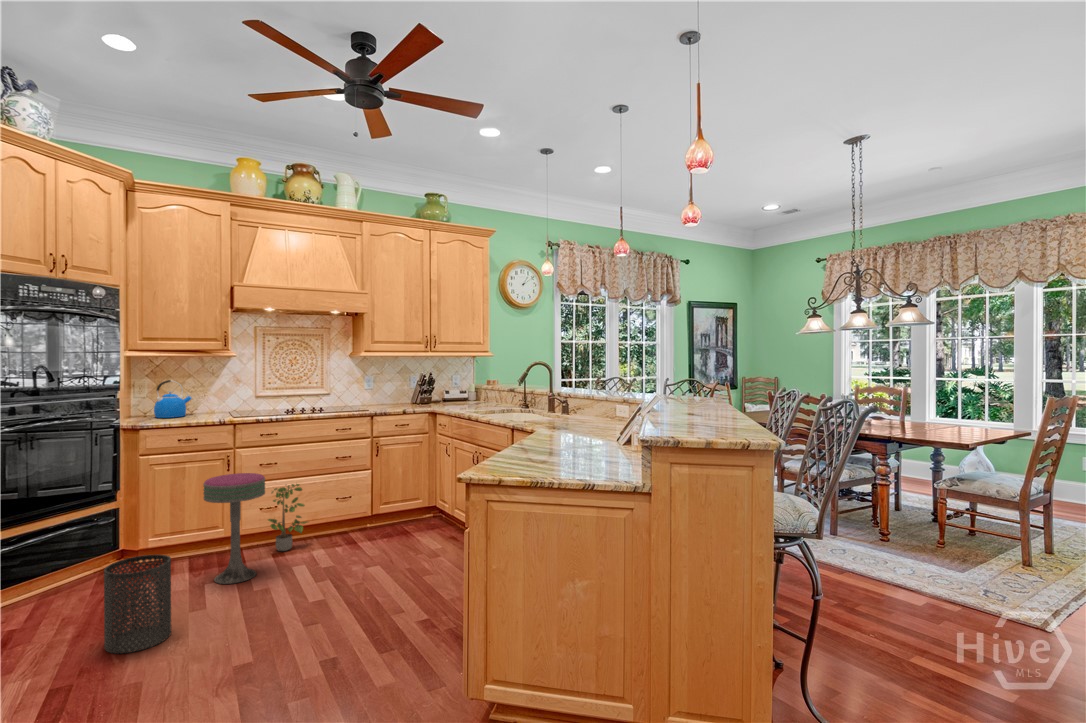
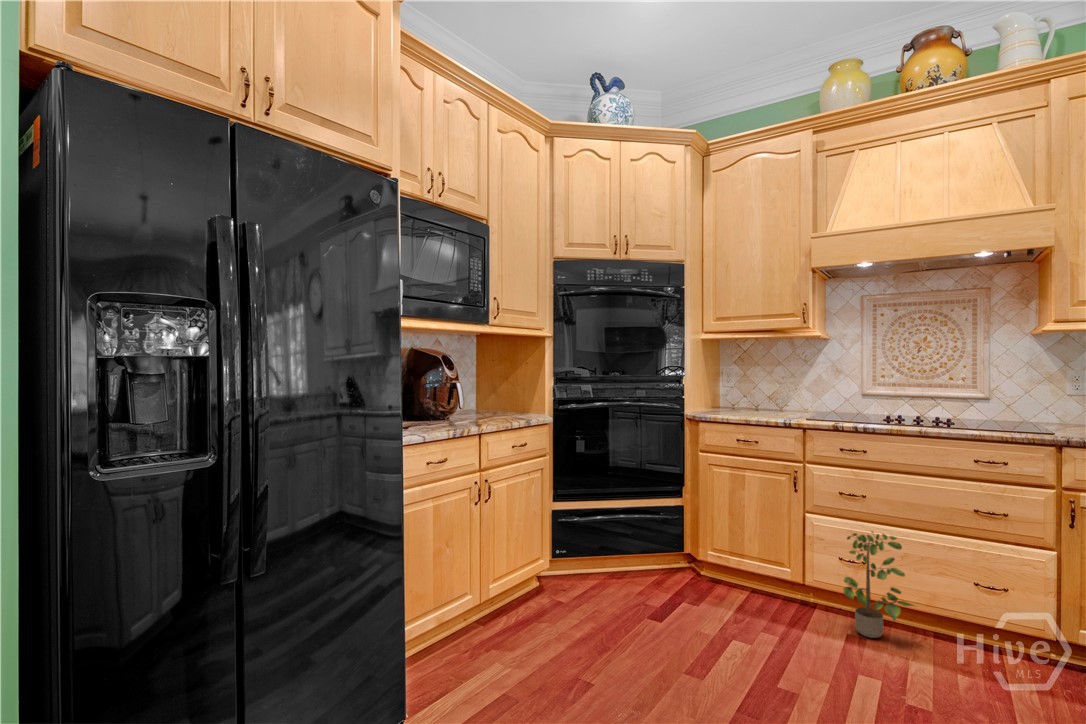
kettle: present [154,380,192,418] -> none [729,368,772,413]
bar stool: present [203,473,265,584] -> none [729,495,814,661]
trash can: present [104,554,171,654] -> none [568,569,641,699]

